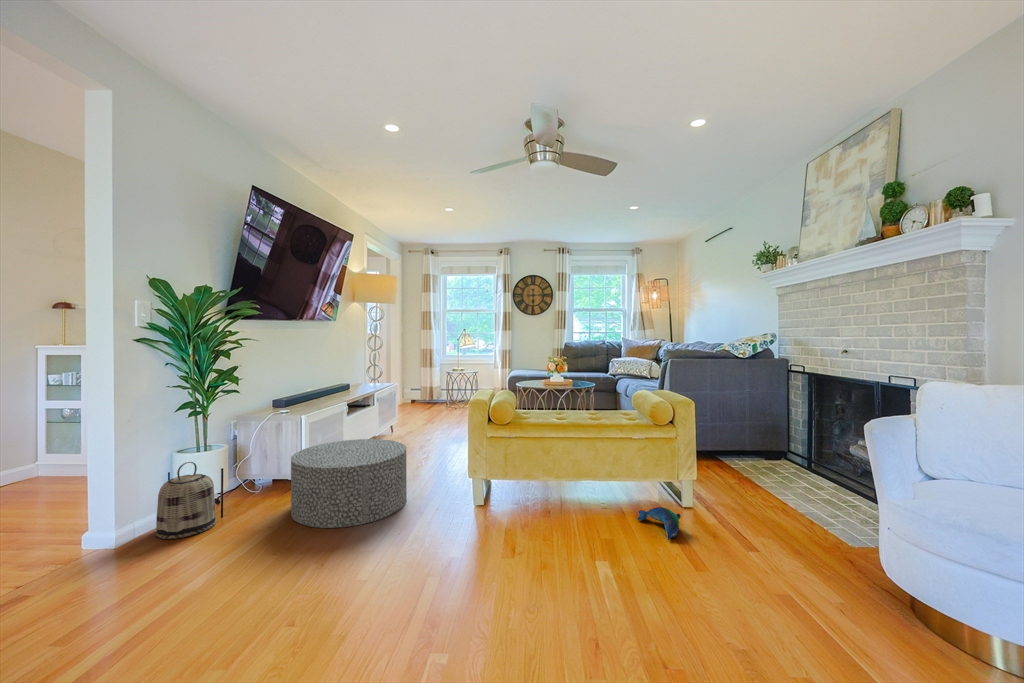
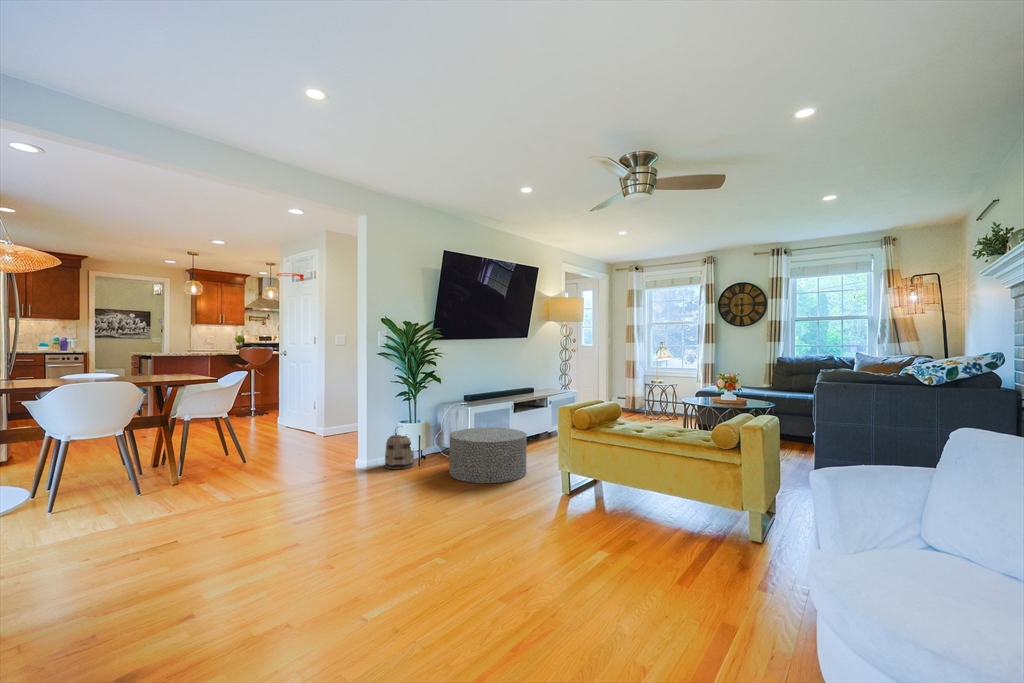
plush toy: present [638,507,680,540] -> none [681,519,713,545]

